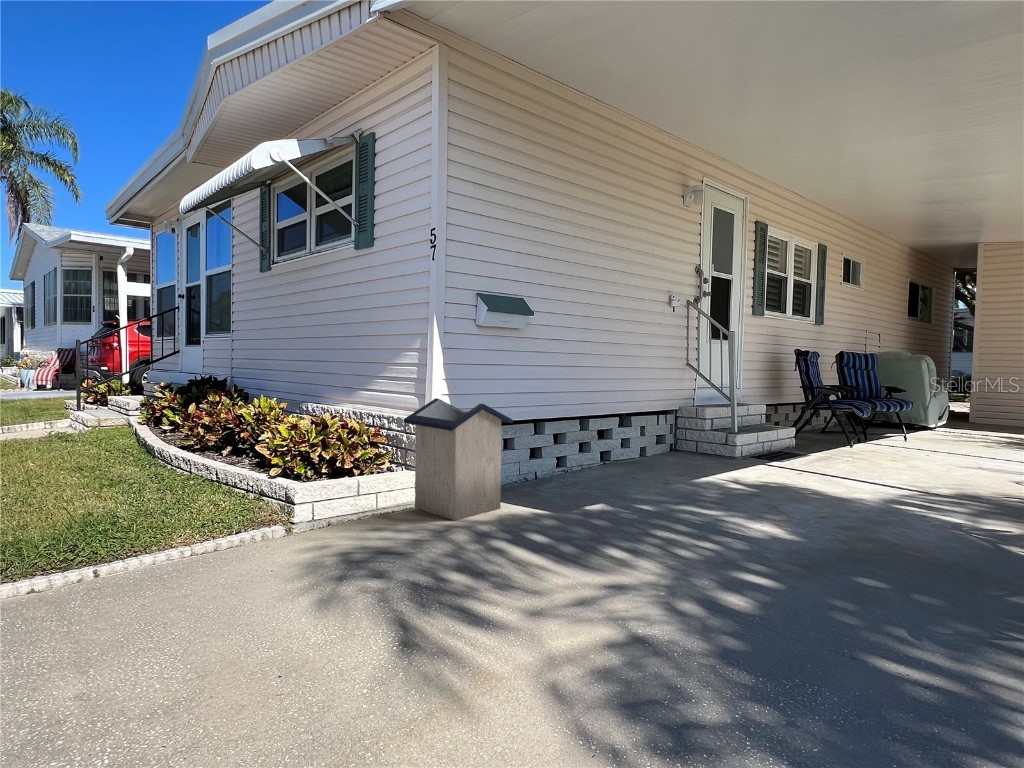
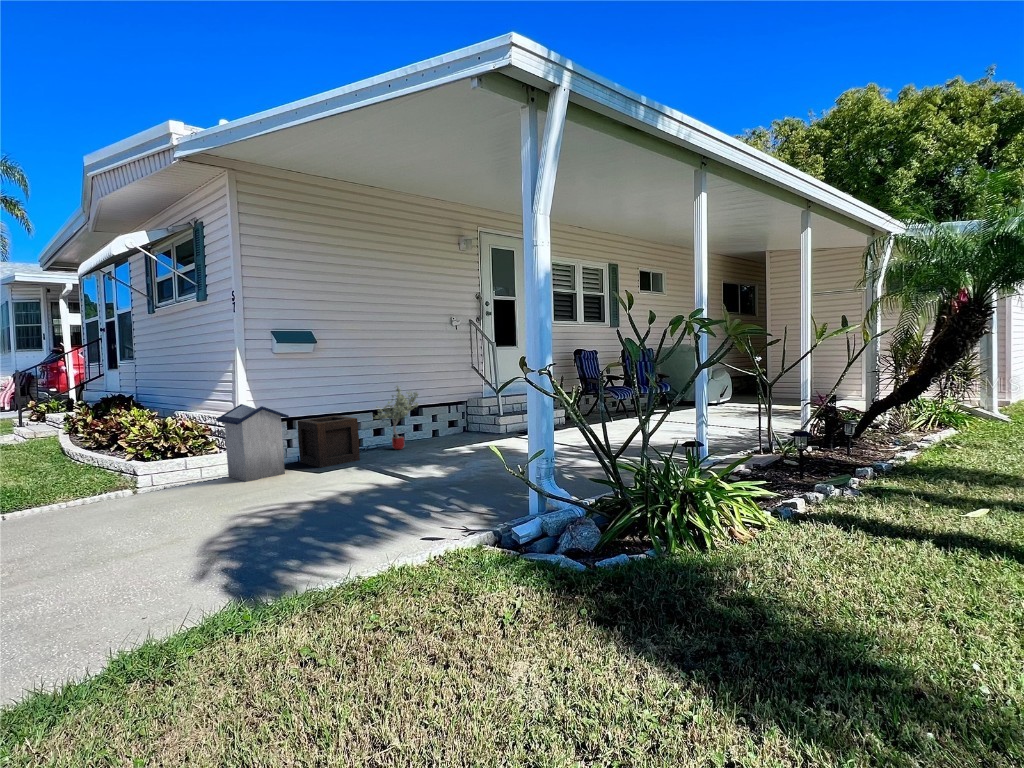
potted tree: none [590,383,647,475] -> present [374,386,418,450]
wooden crate: none [499,422,589,500] -> present [298,415,360,468]

